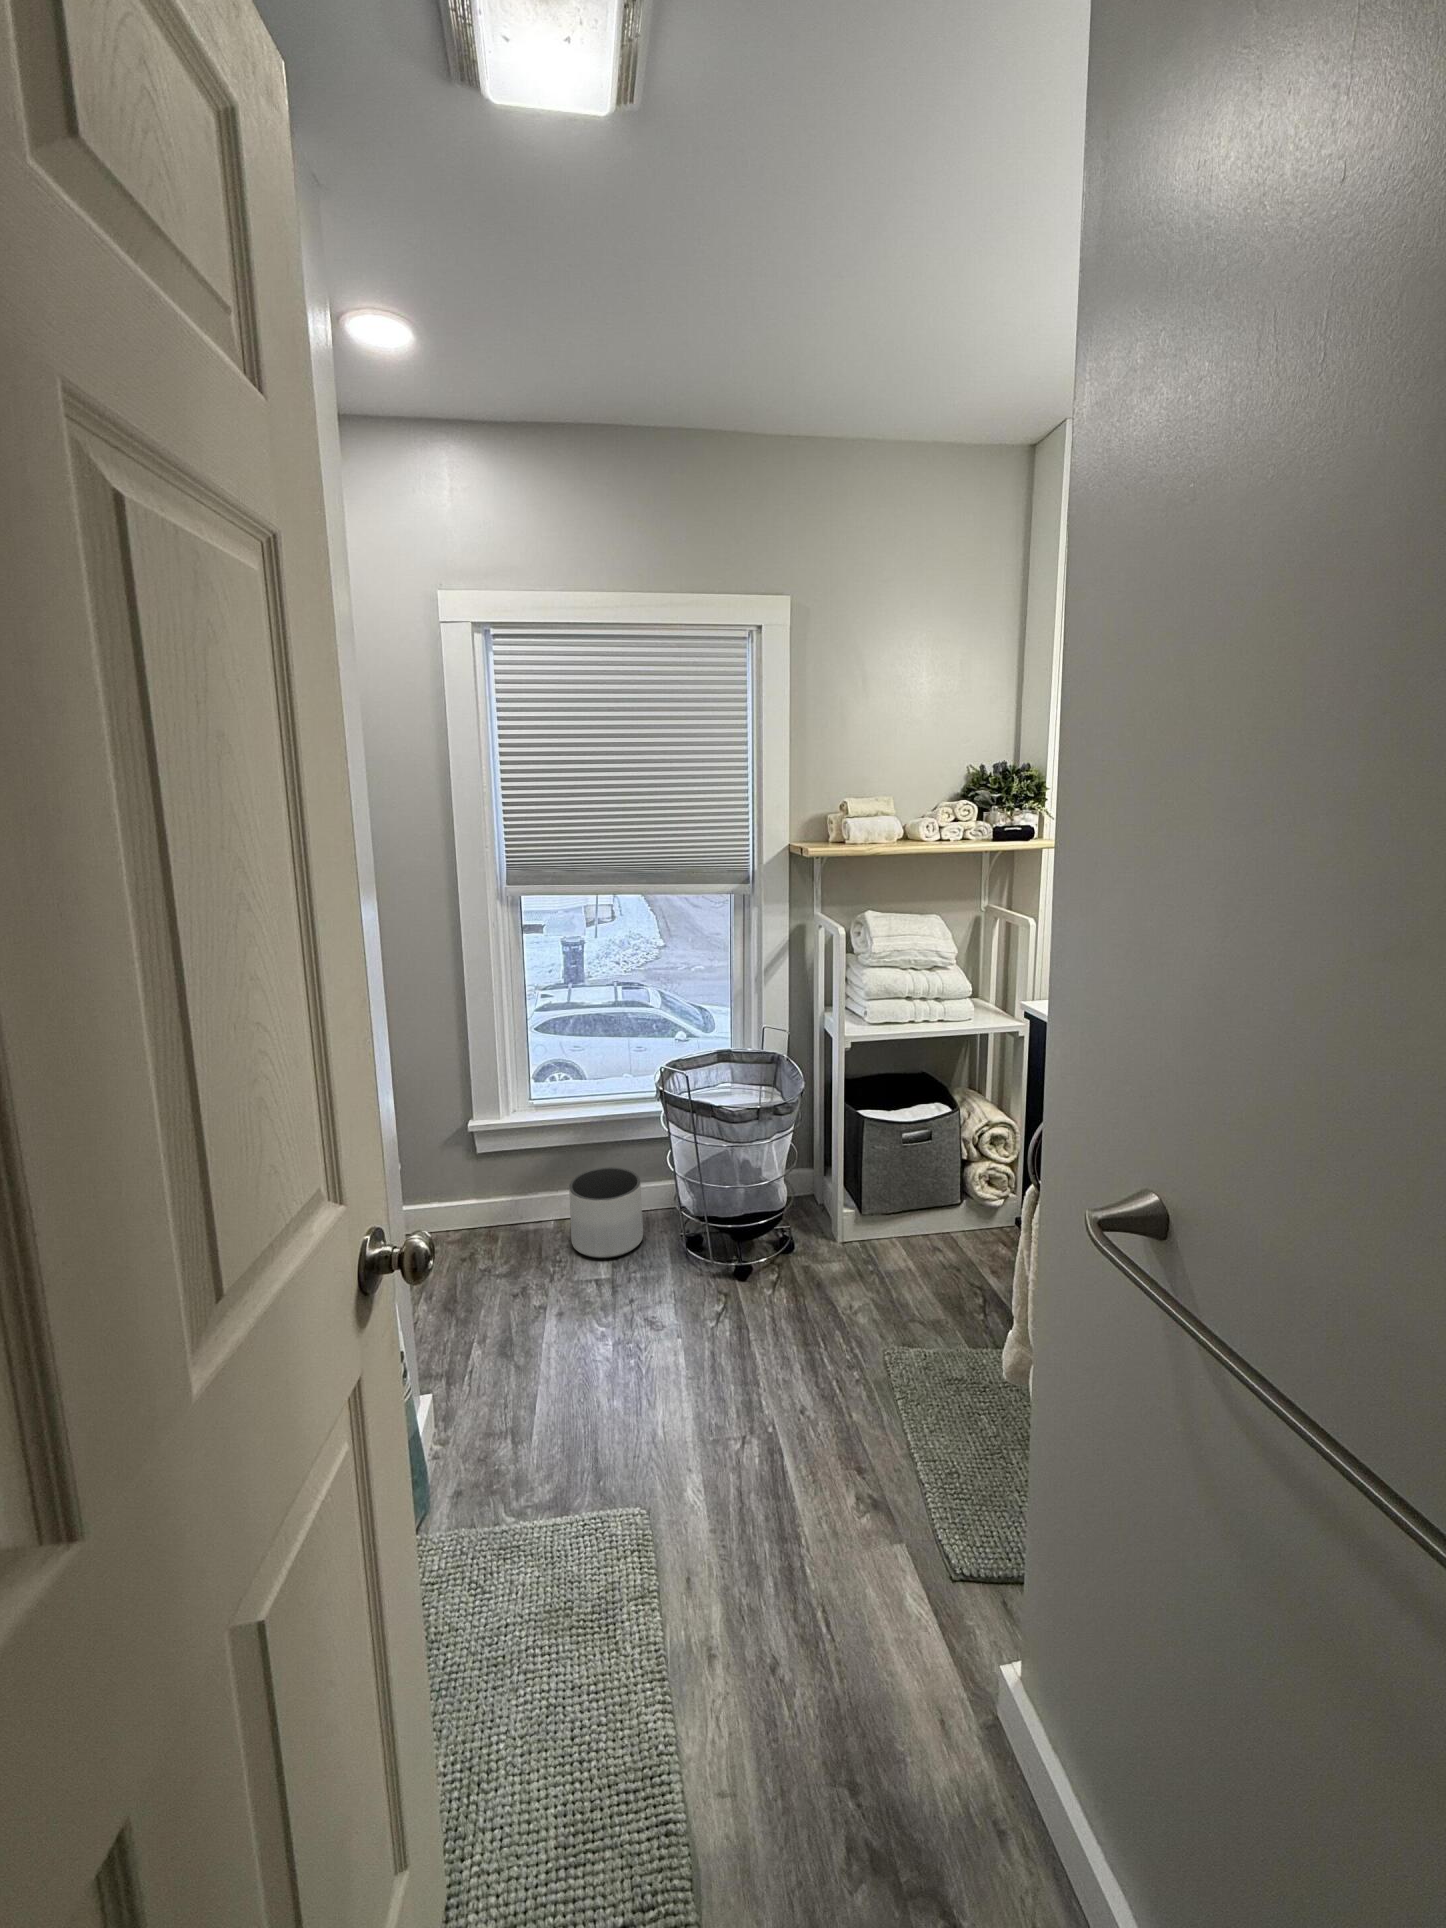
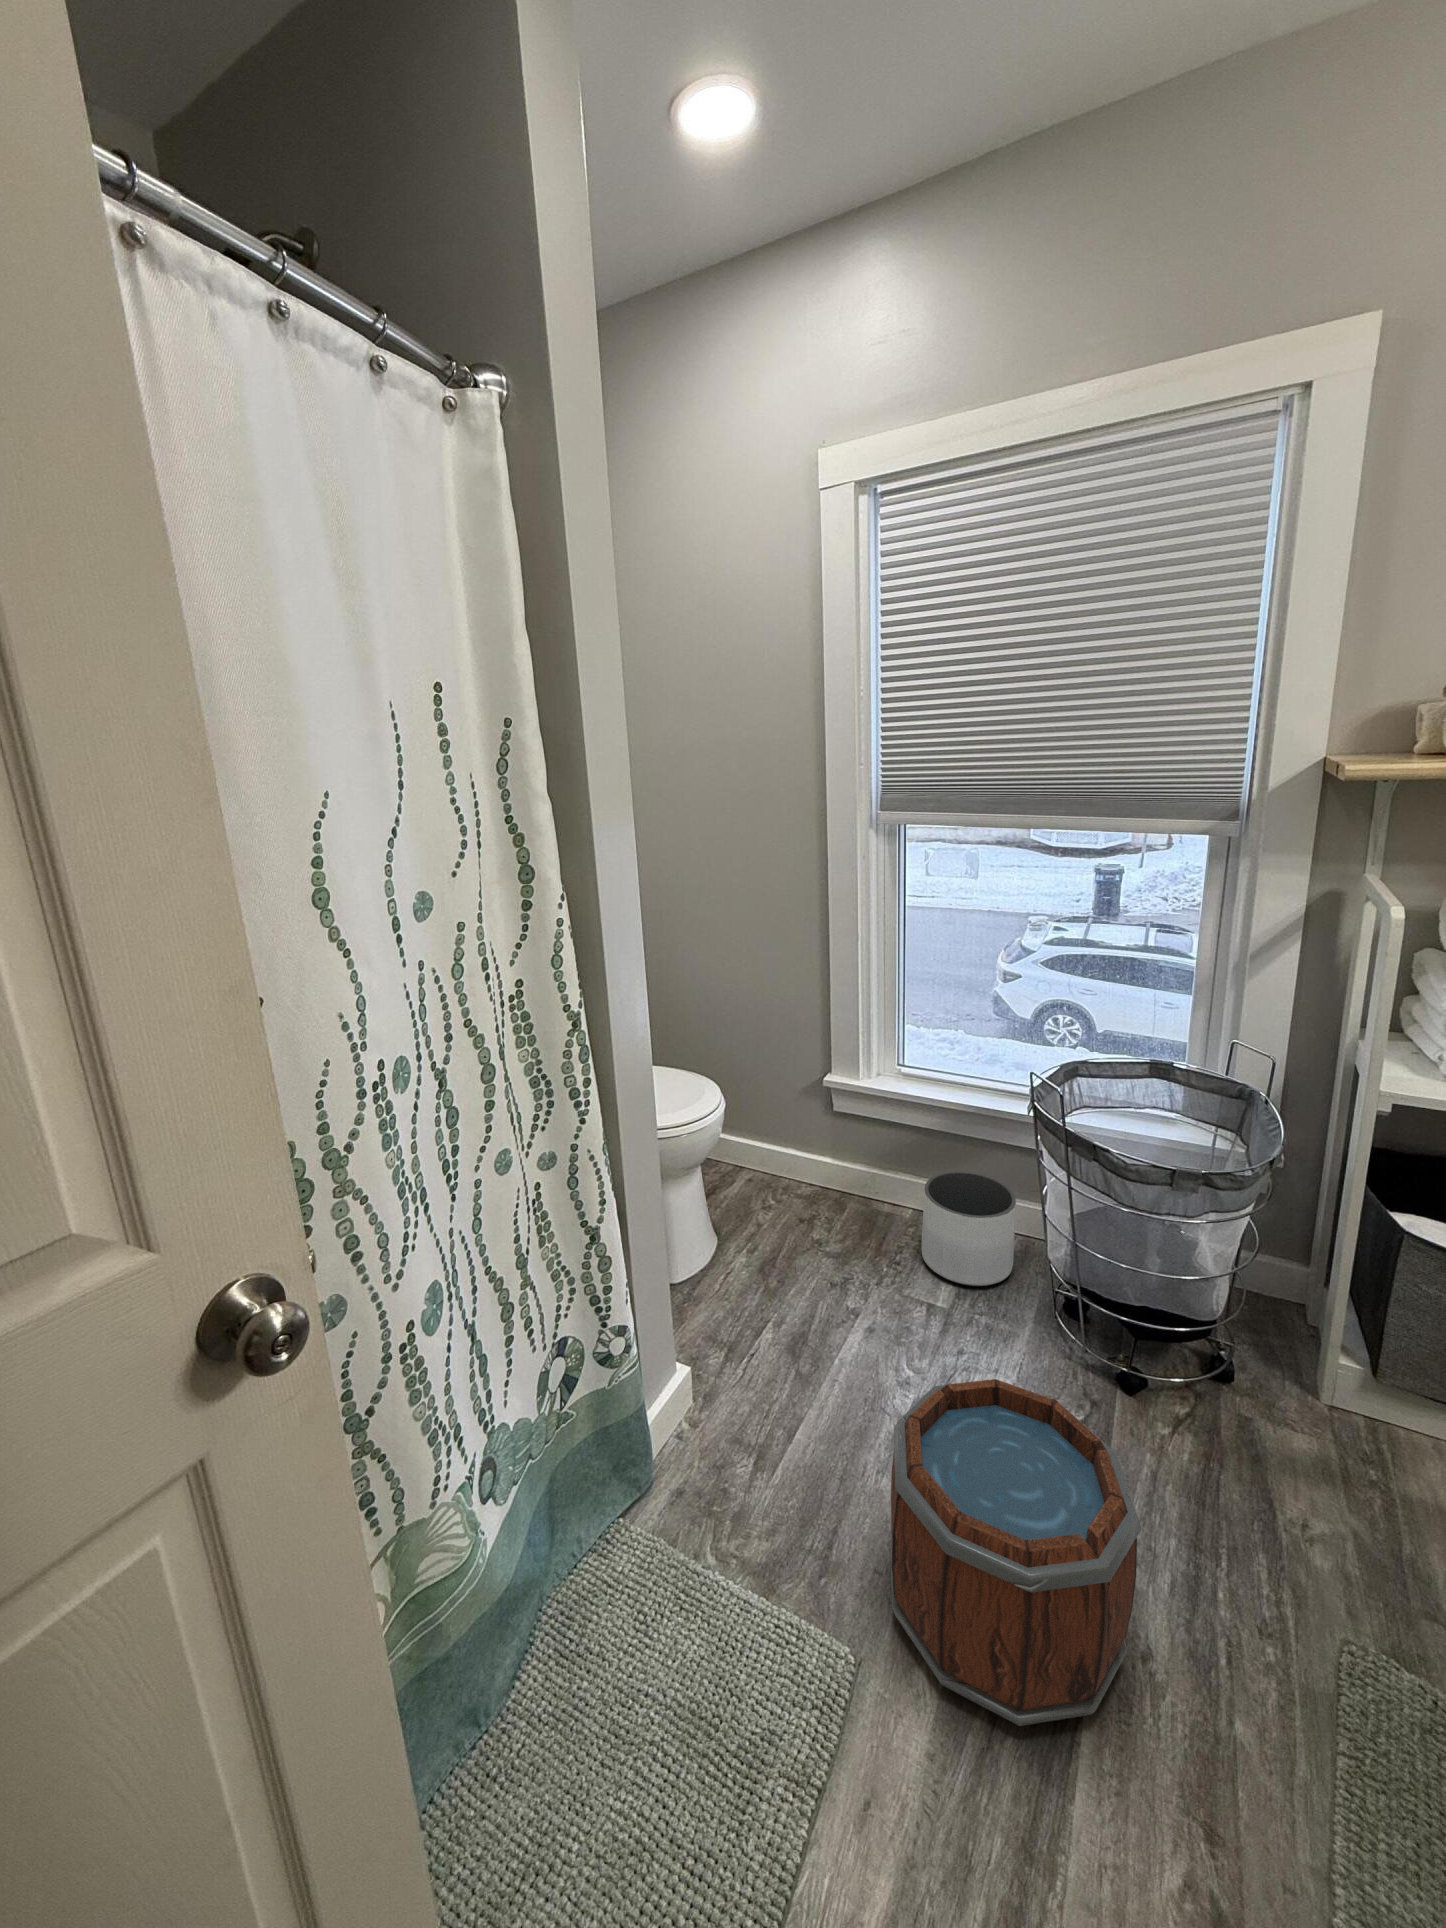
bucket: none [636,1277,796,1489] -> present [890,1379,1141,1726]

